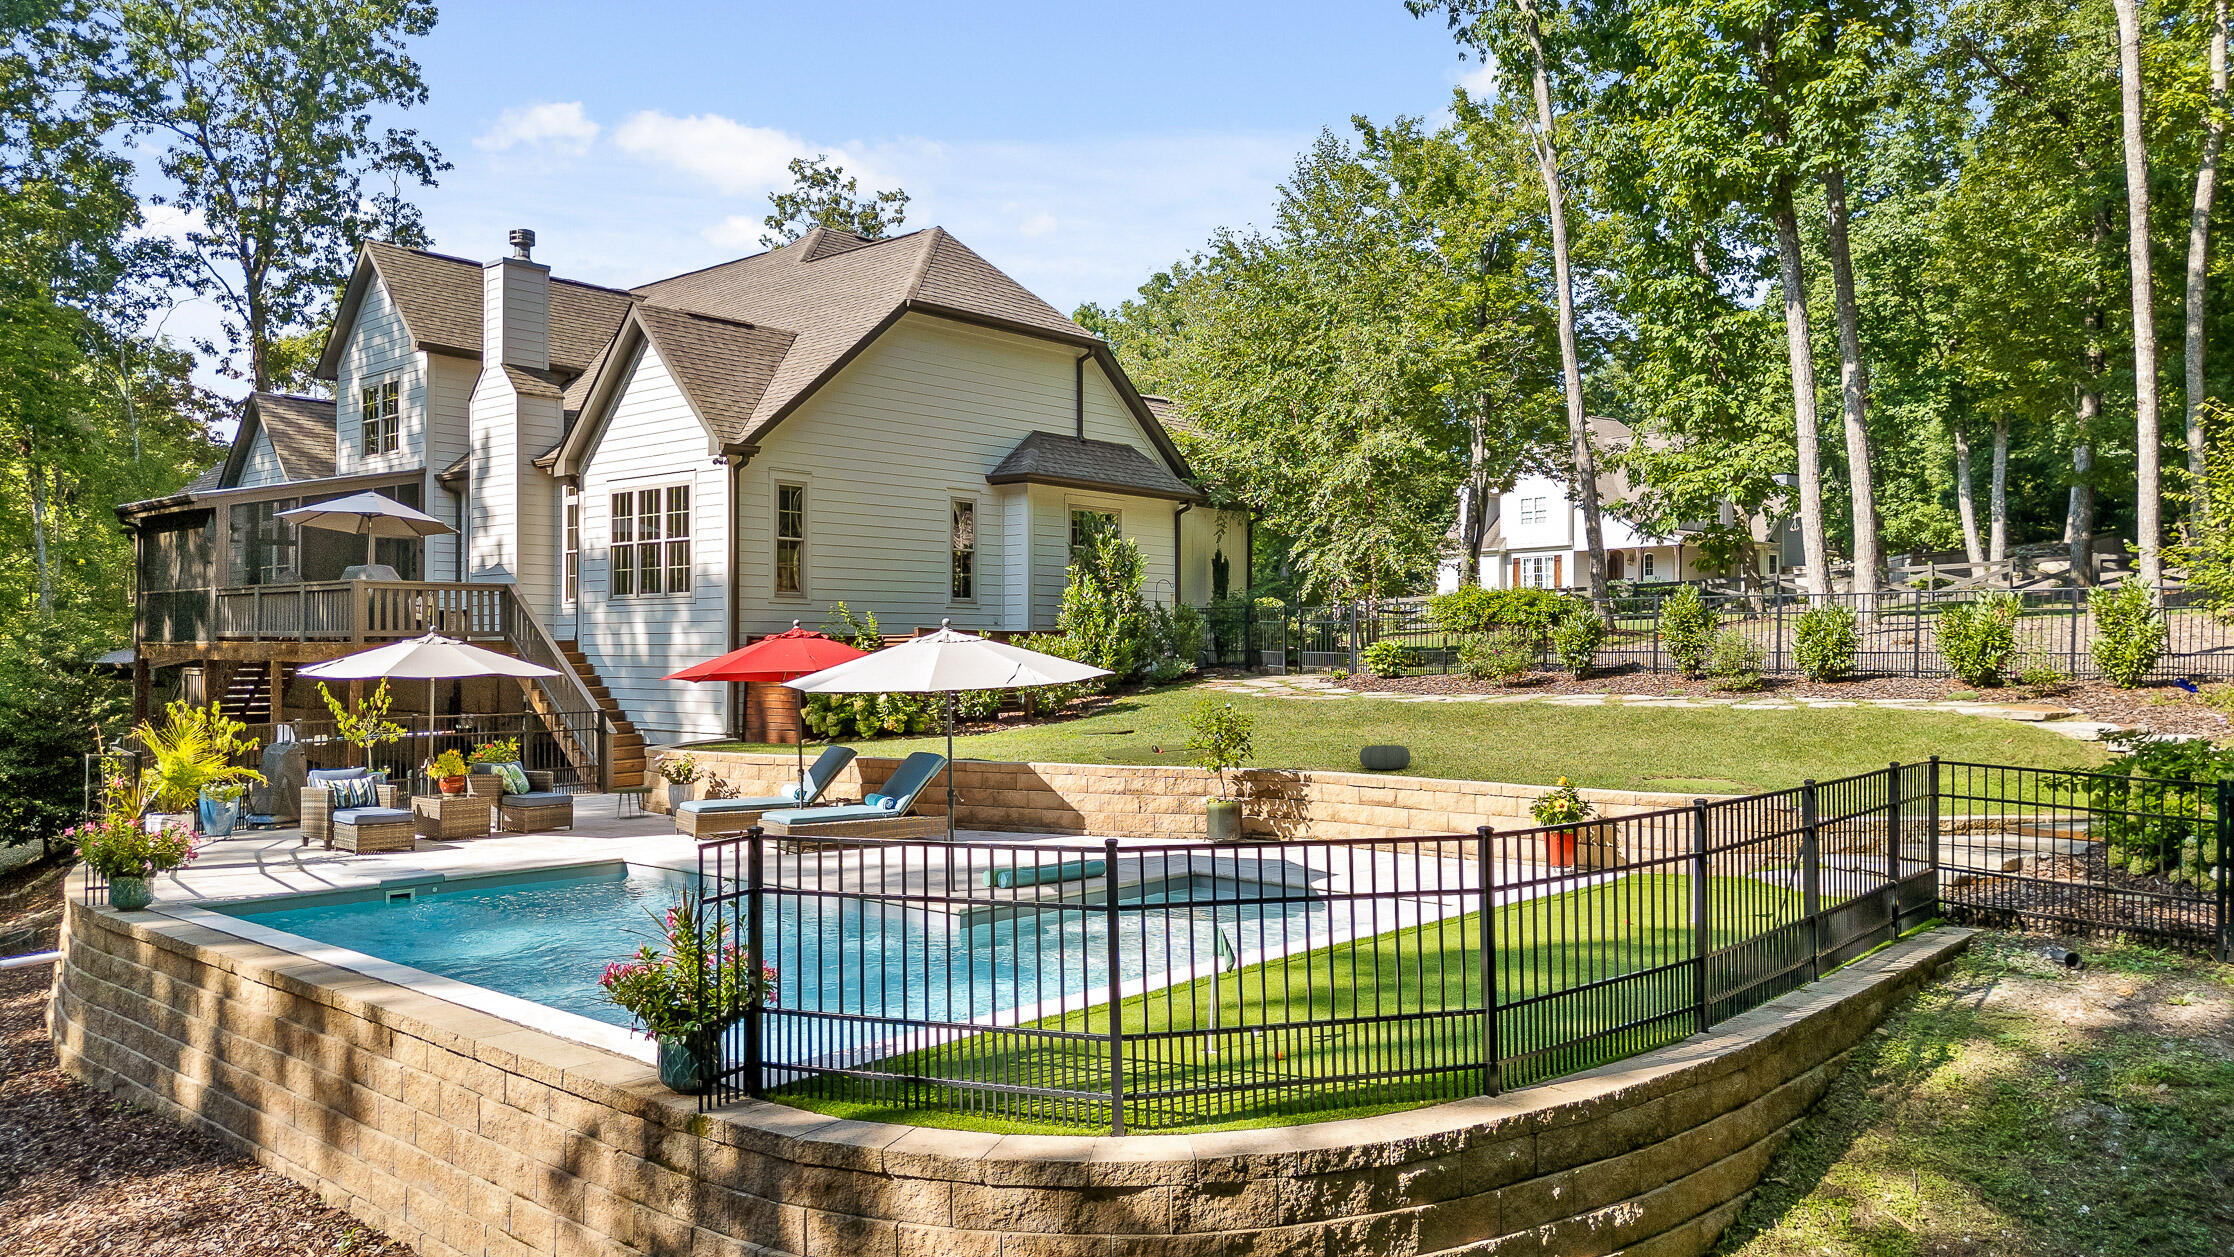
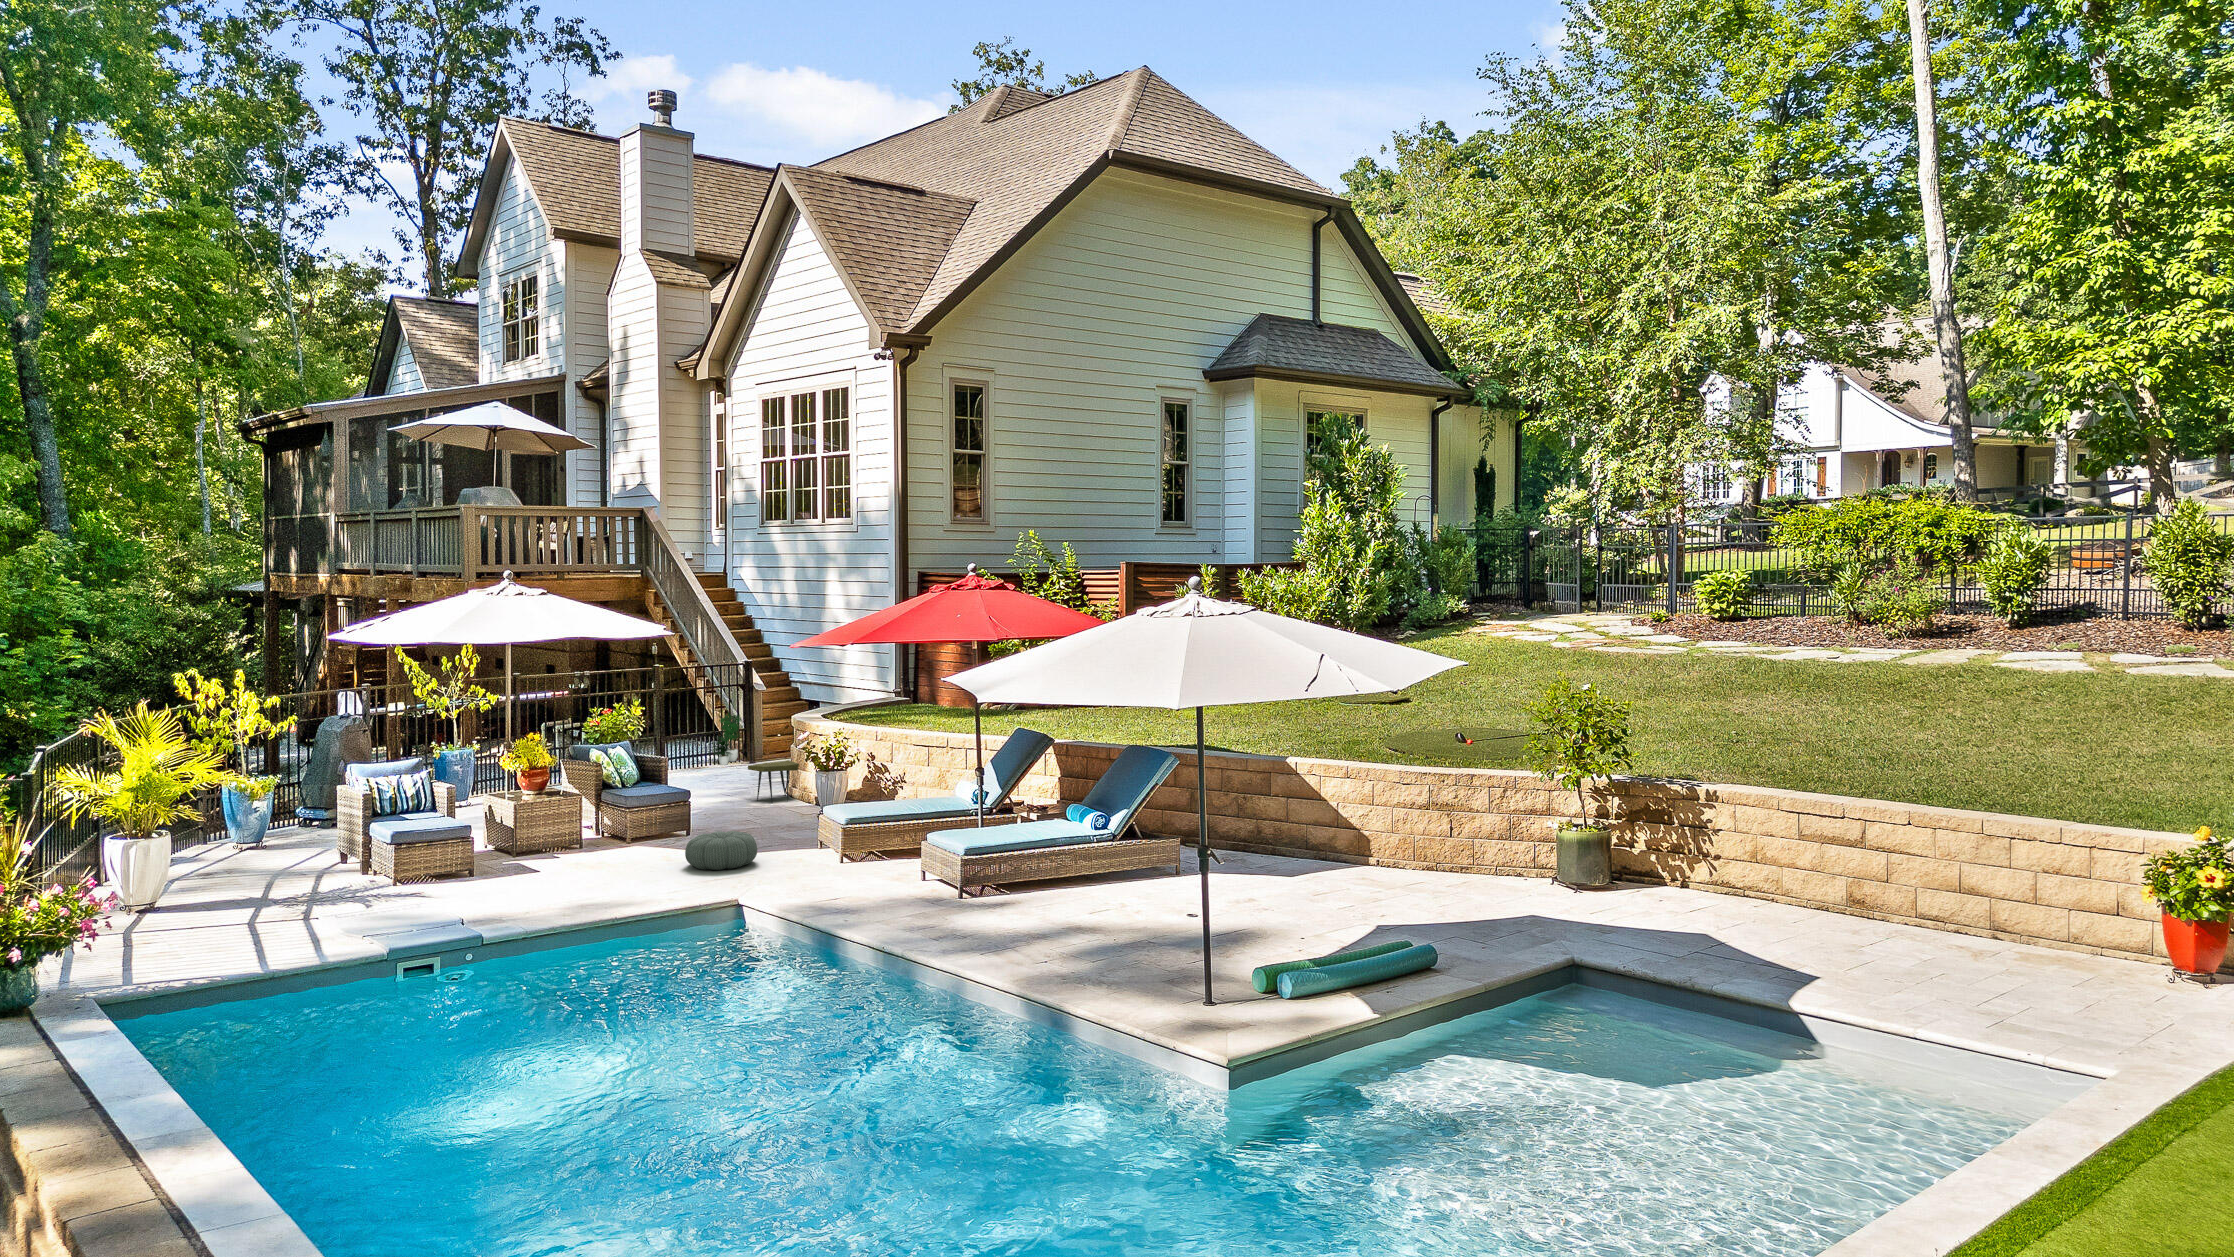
pouf: present [1360,745,1410,769] -> present [685,831,757,870]
potted plant: none [568,755,595,801] -> present [714,713,741,765]

